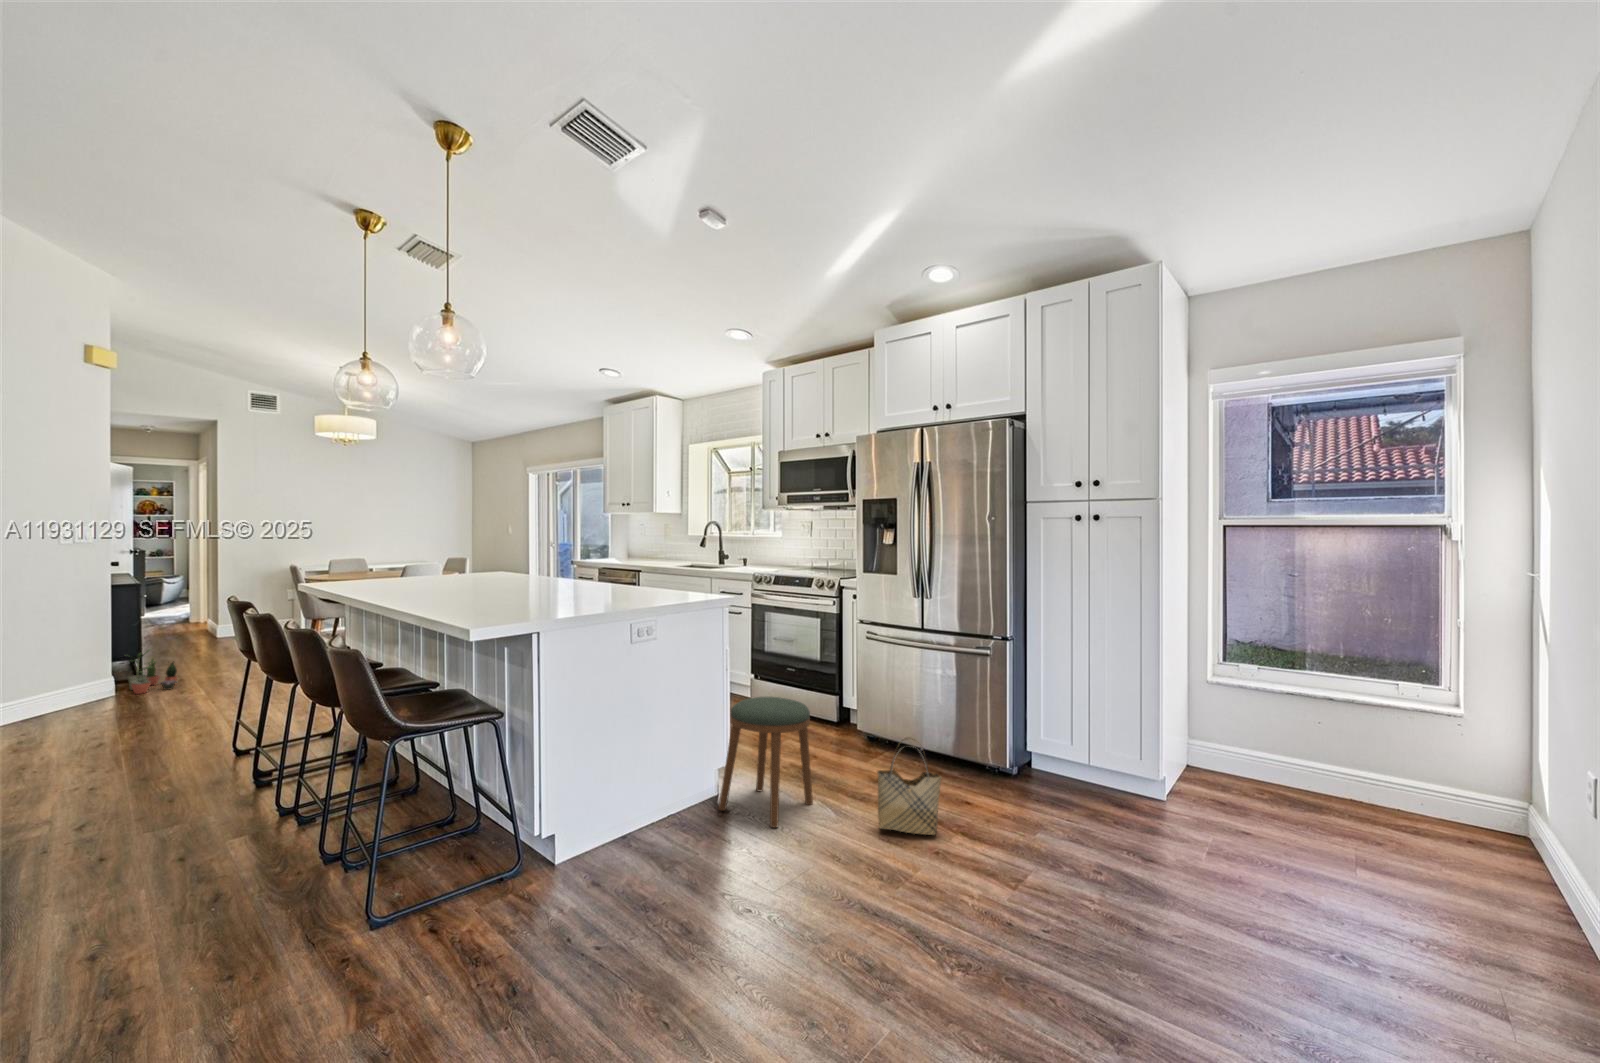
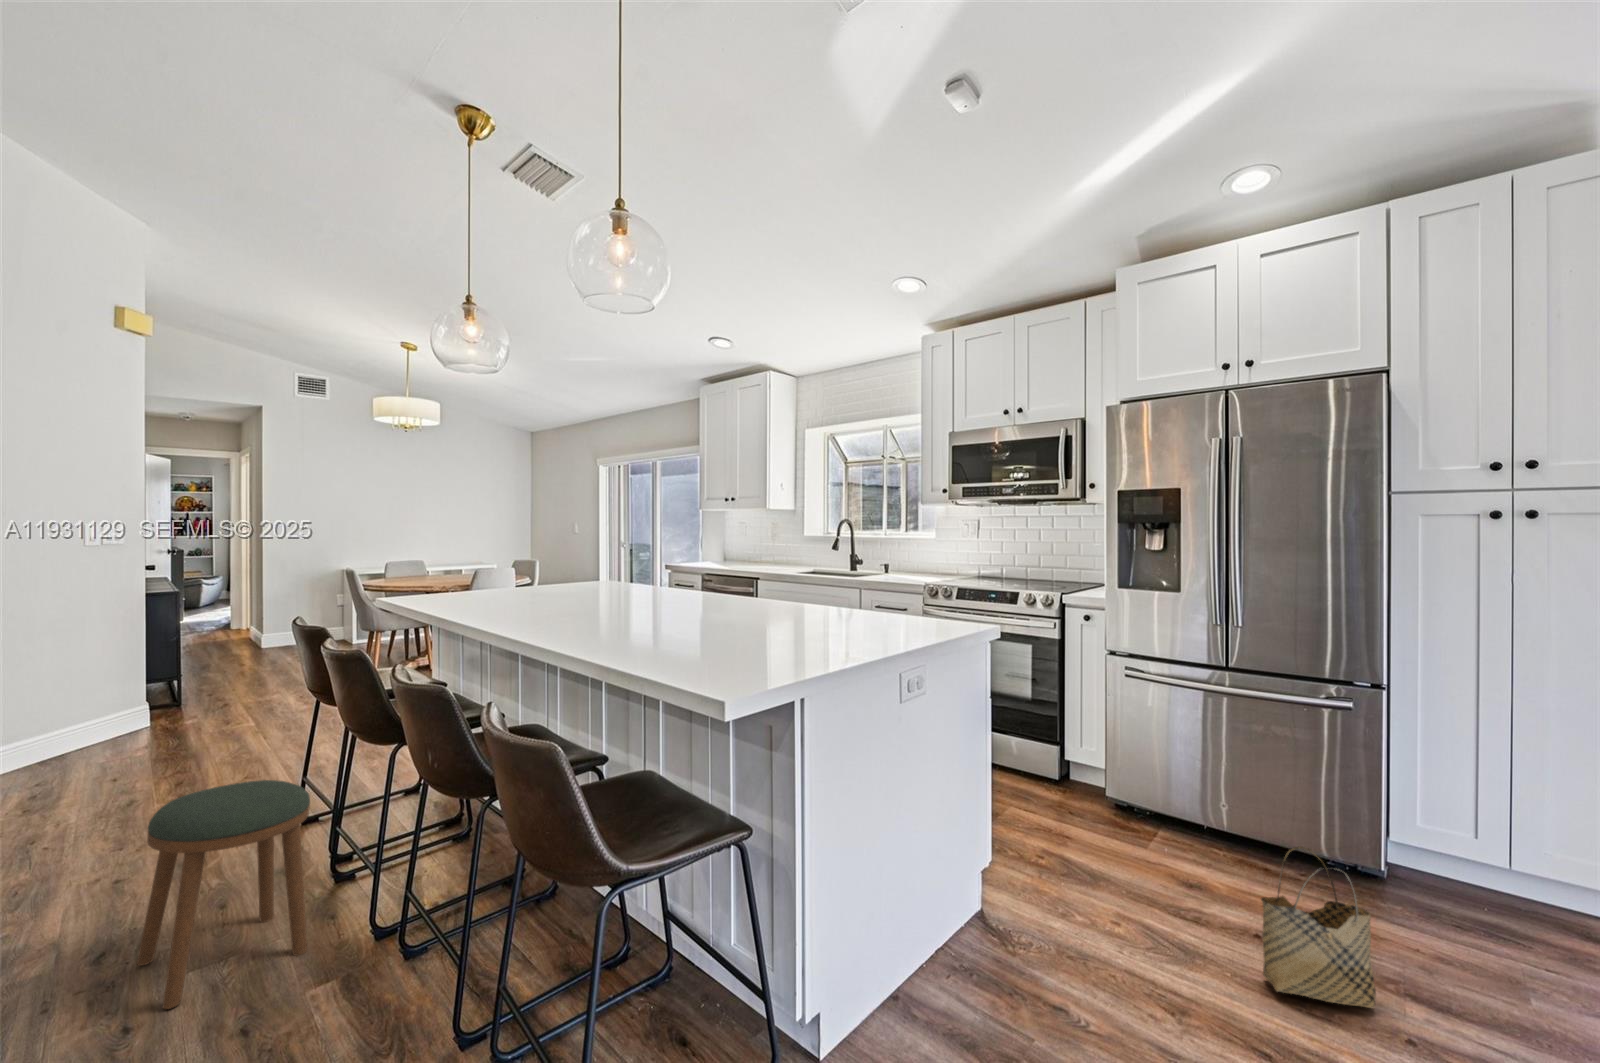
potted plant: present [128,650,177,694] -> none [161,668,224,724]
stool: present [719,697,813,828] -> present [137,780,310,1009]

